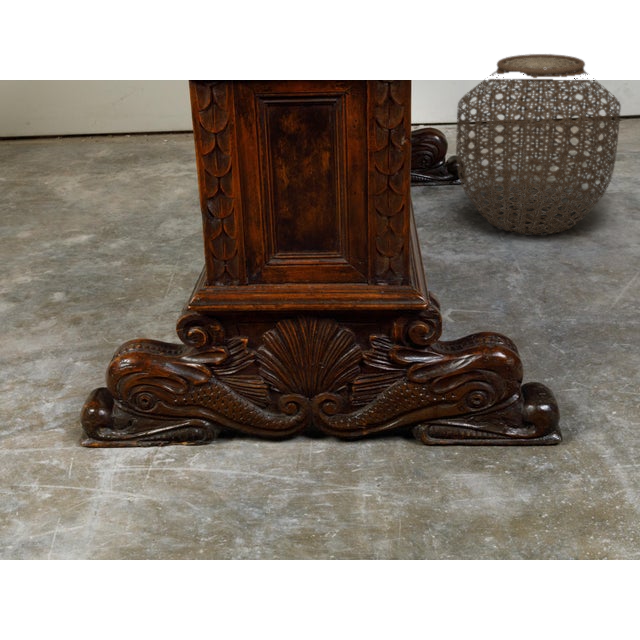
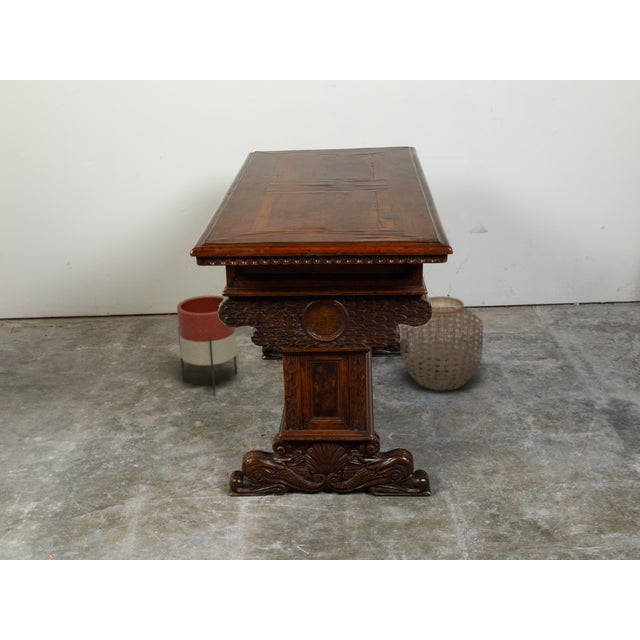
planter: none [26,63,154,248] -> present [177,295,237,395]

